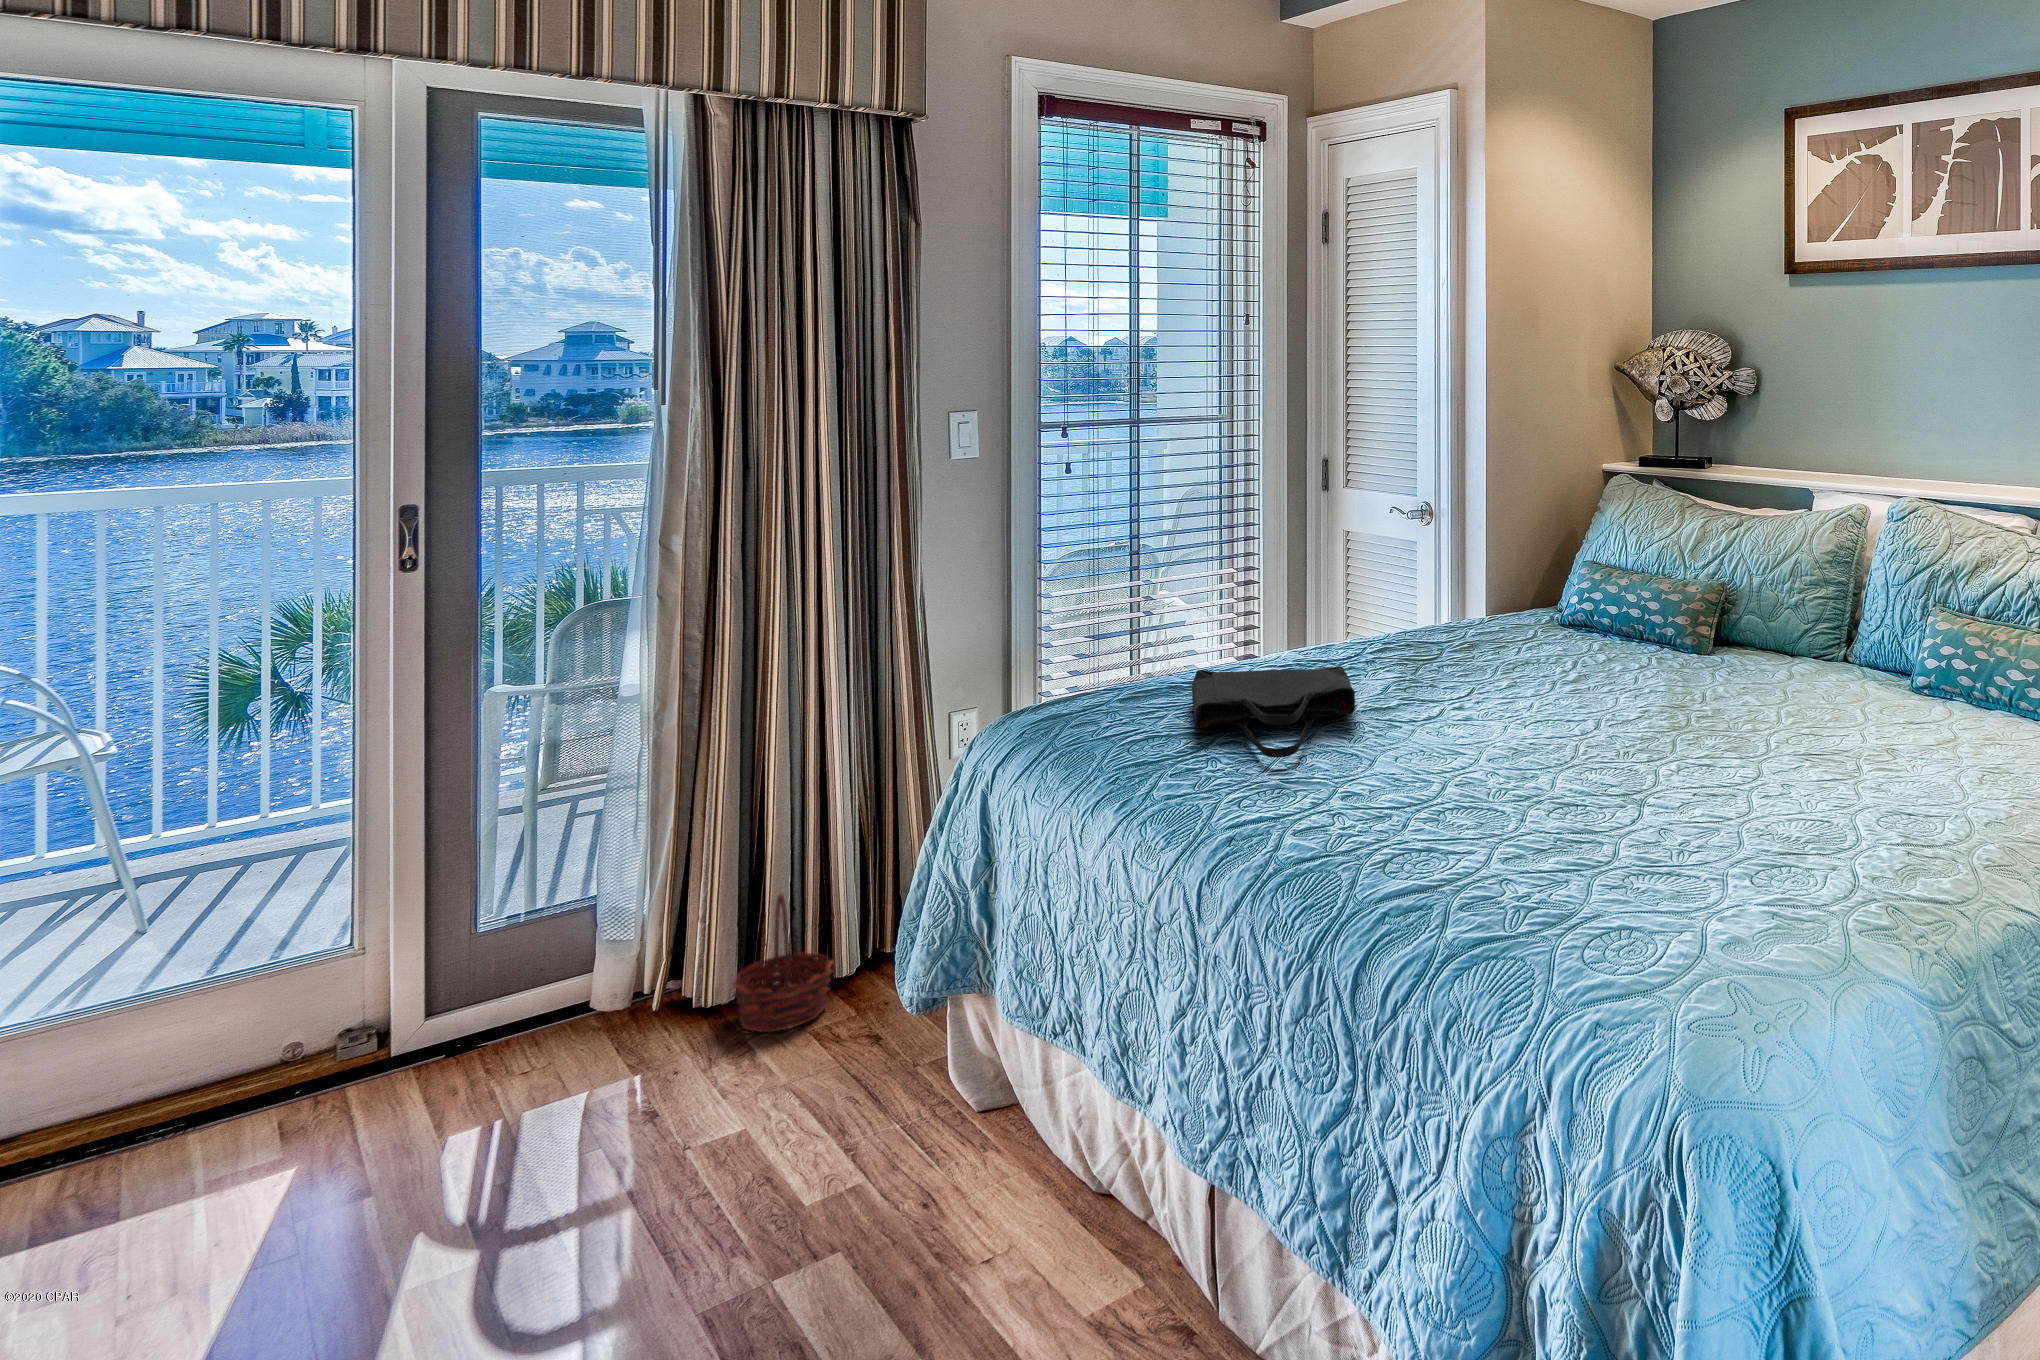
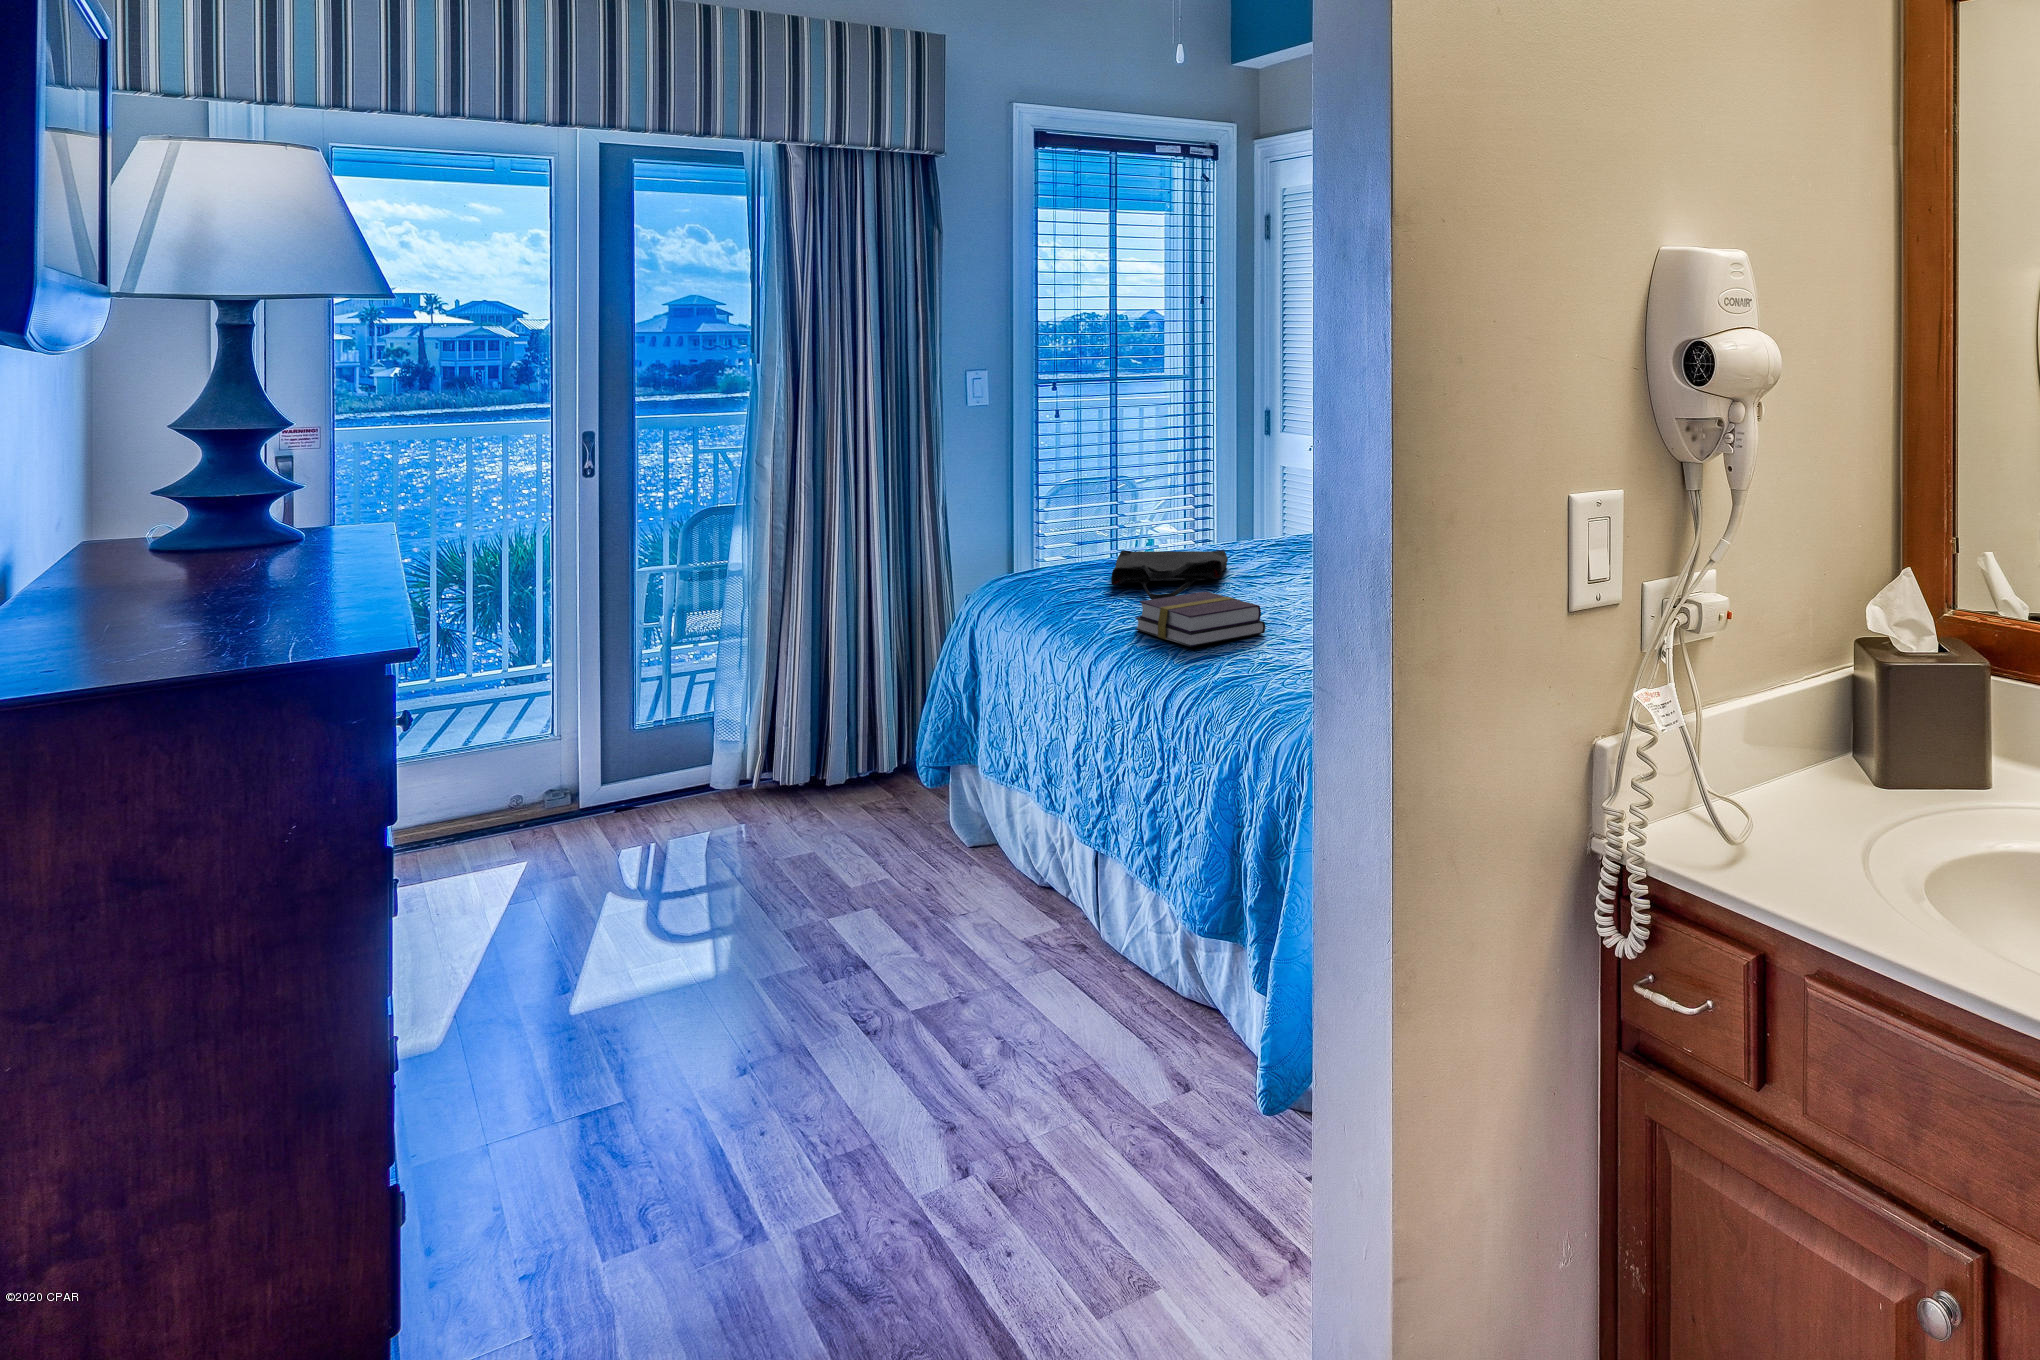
book: none [1262,748,1470,857] -> present [1135,592,1265,647]
basket: present [732,894,833,1032] -> none [808,709,879,803]

